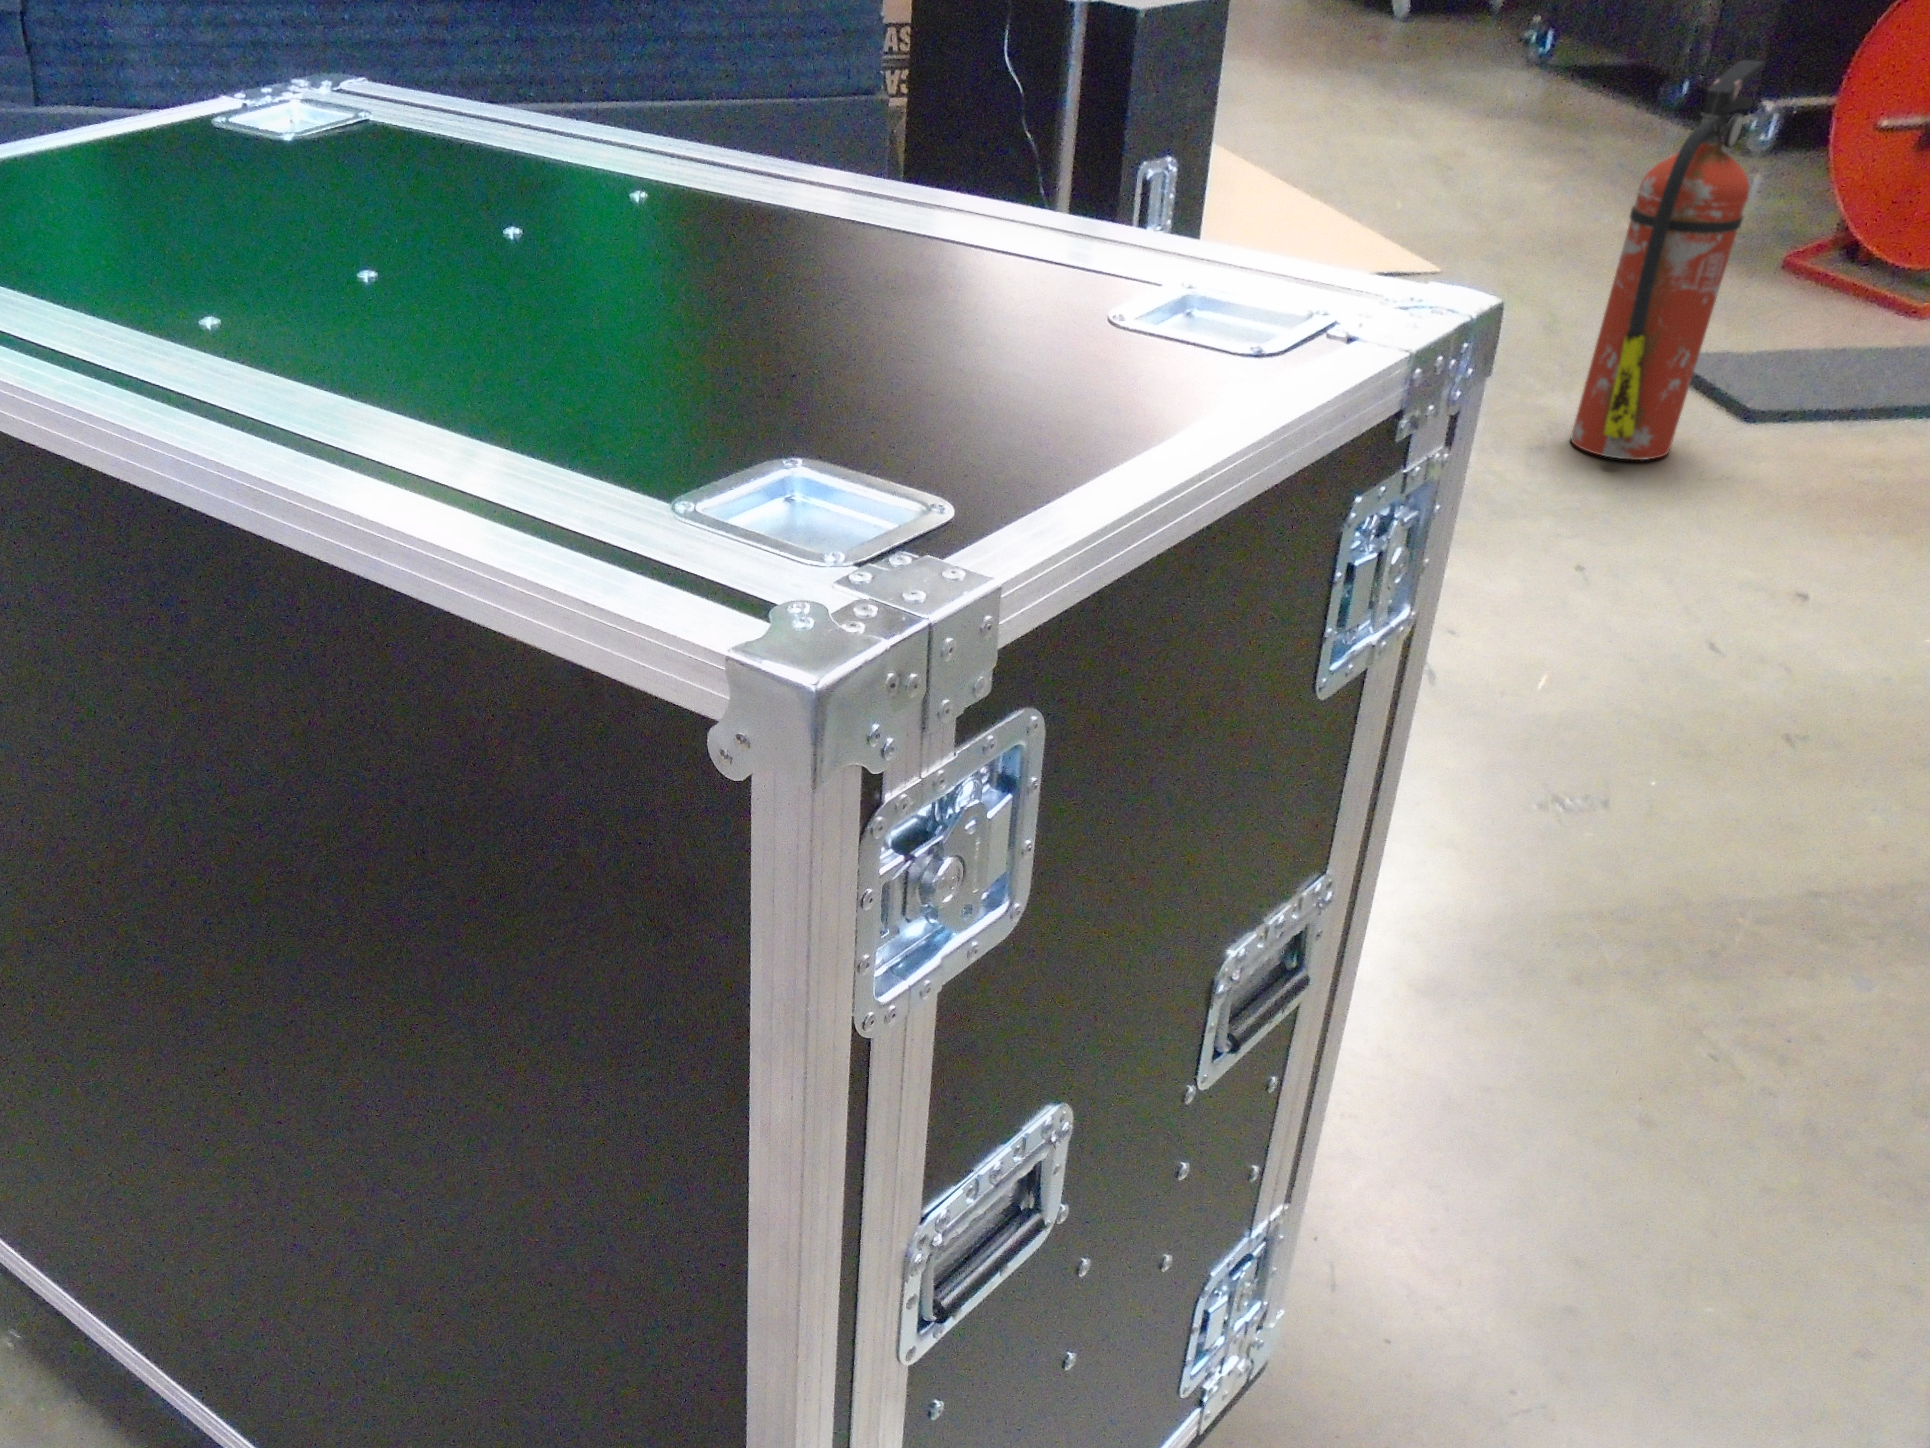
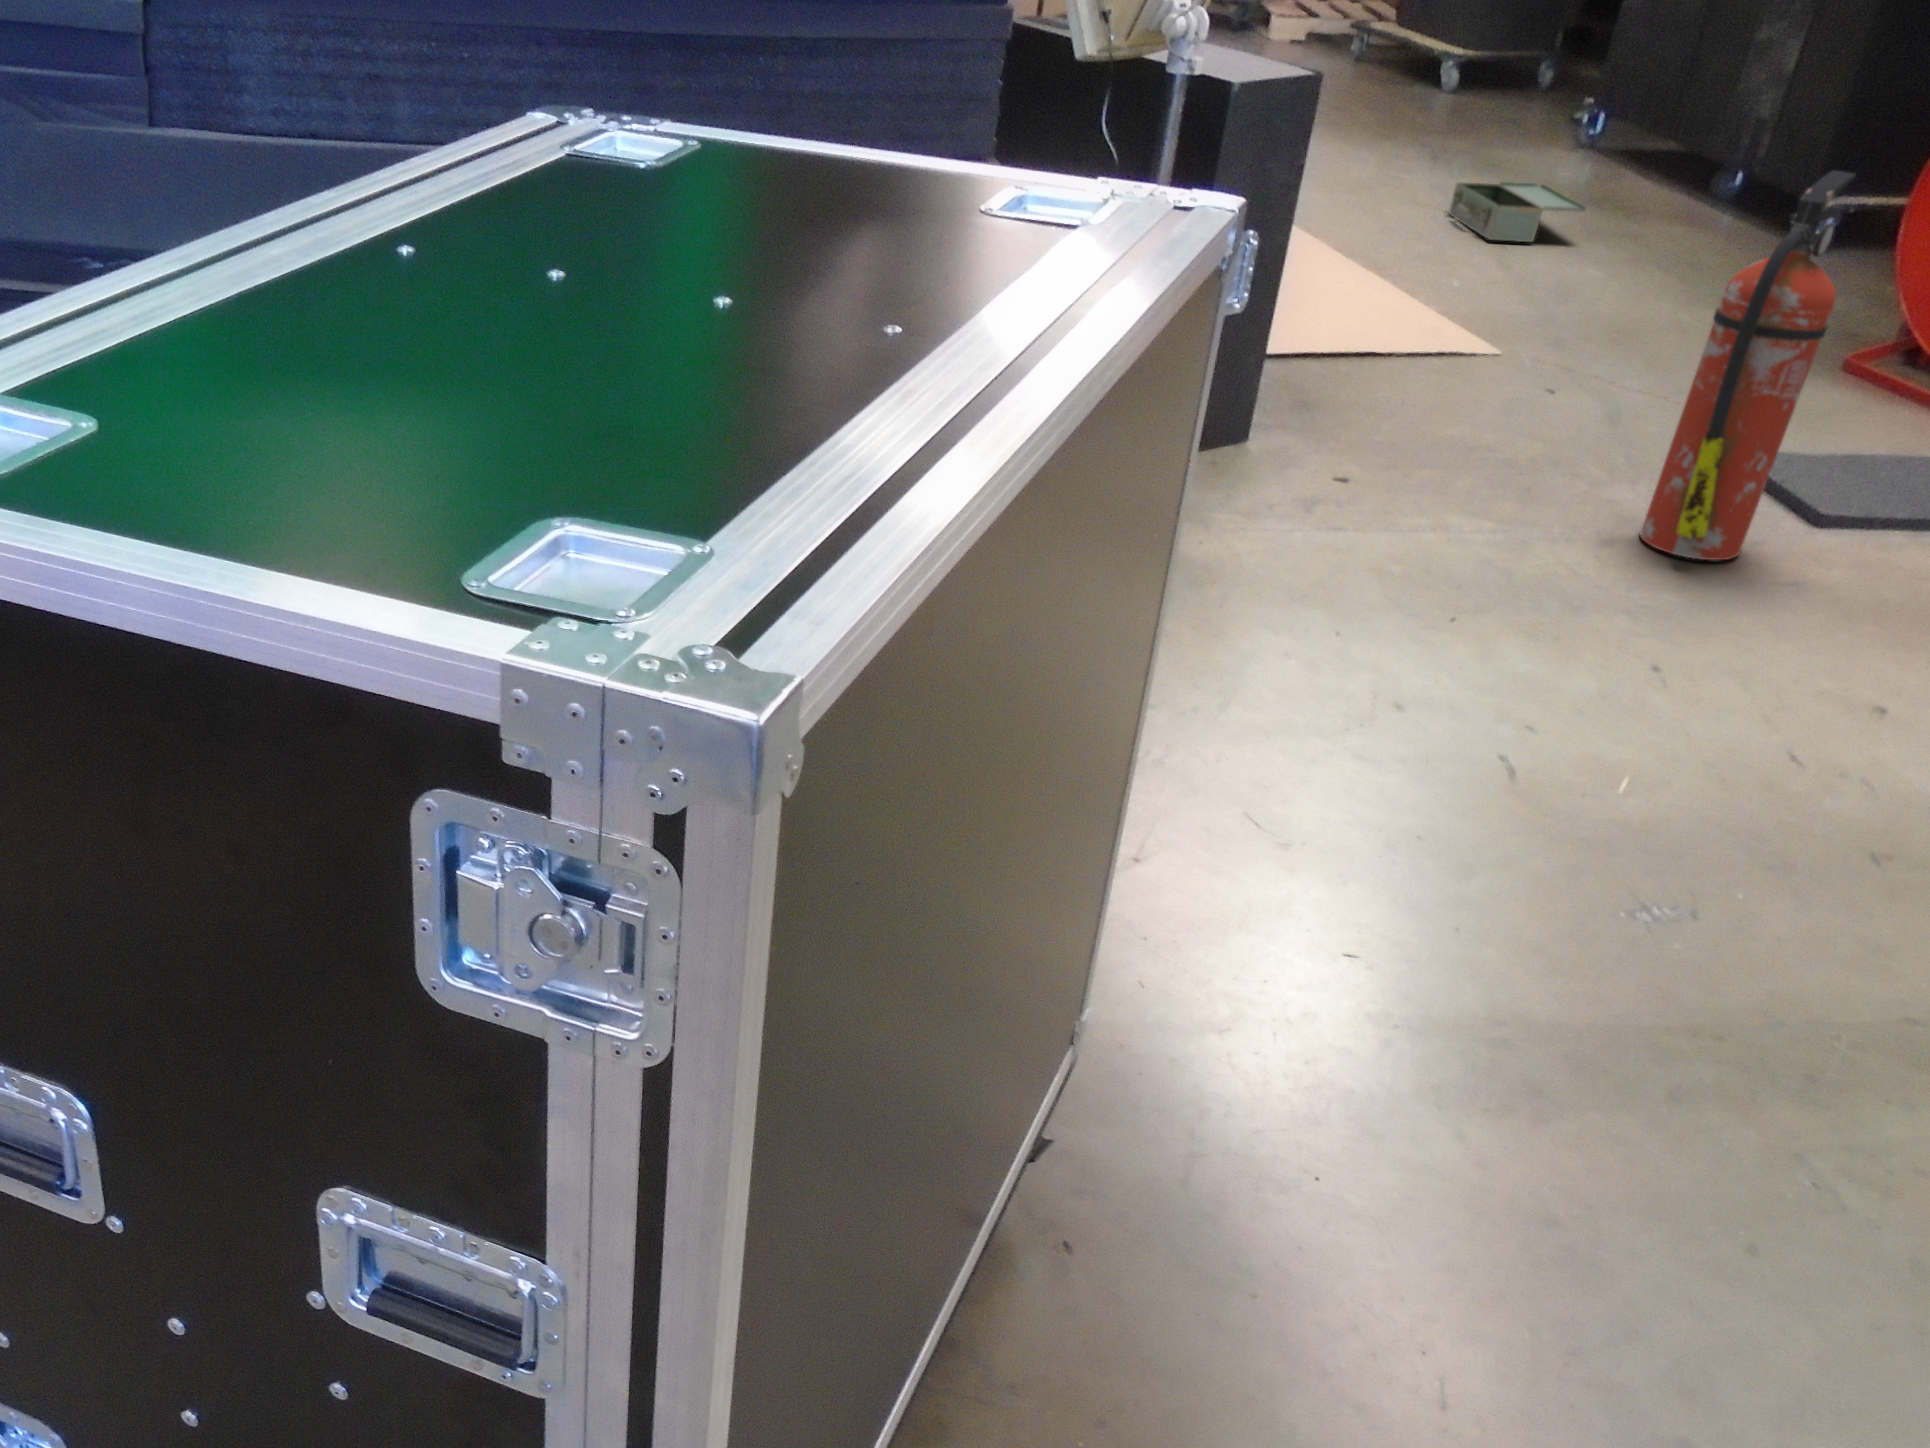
toolbox: none [1396,103,1529,160] -> present [1449,182,1586,242]

